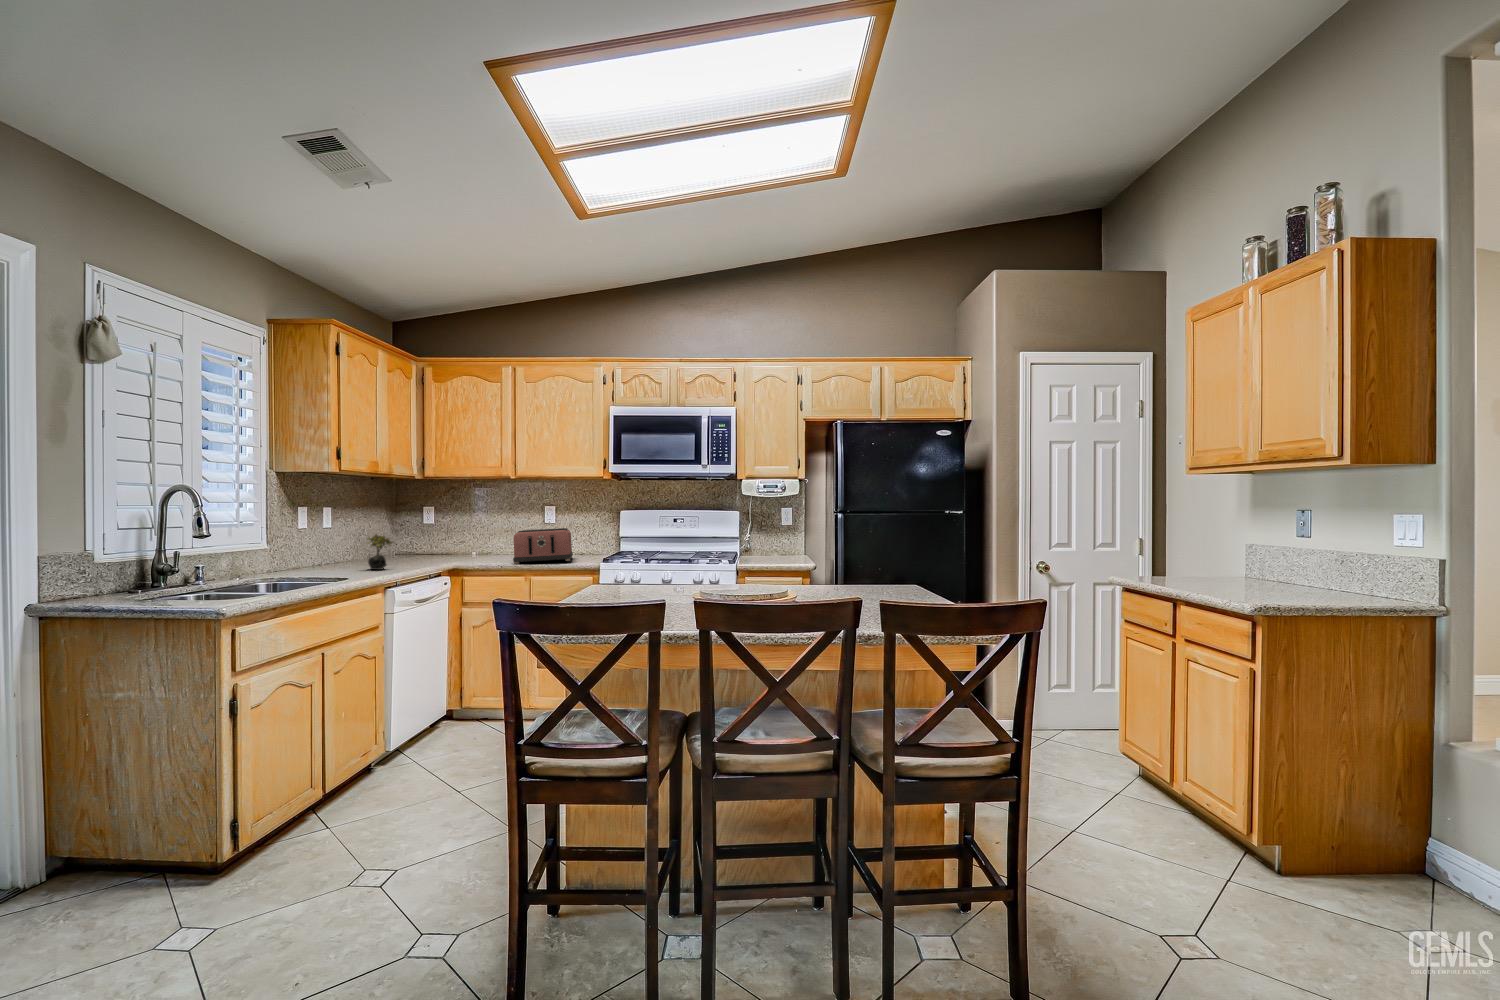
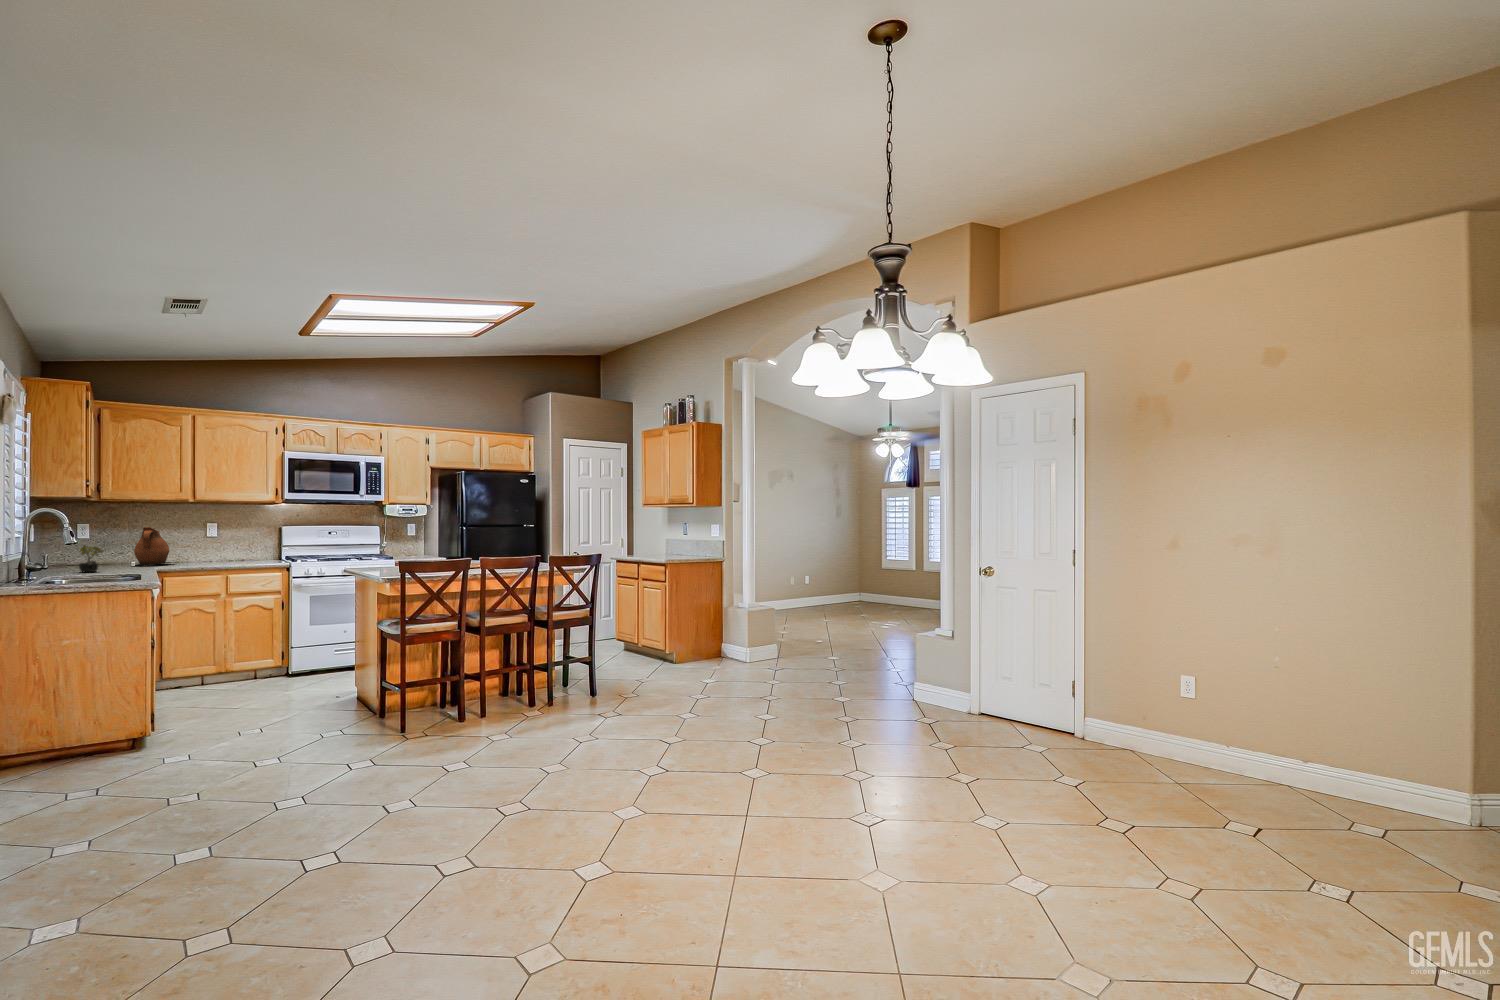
ceramic pitcher: none [445,512,493,561] -> present [134,527,172,565]
toaster: present [513,528,573,564] -> none [198,539,256,565]

